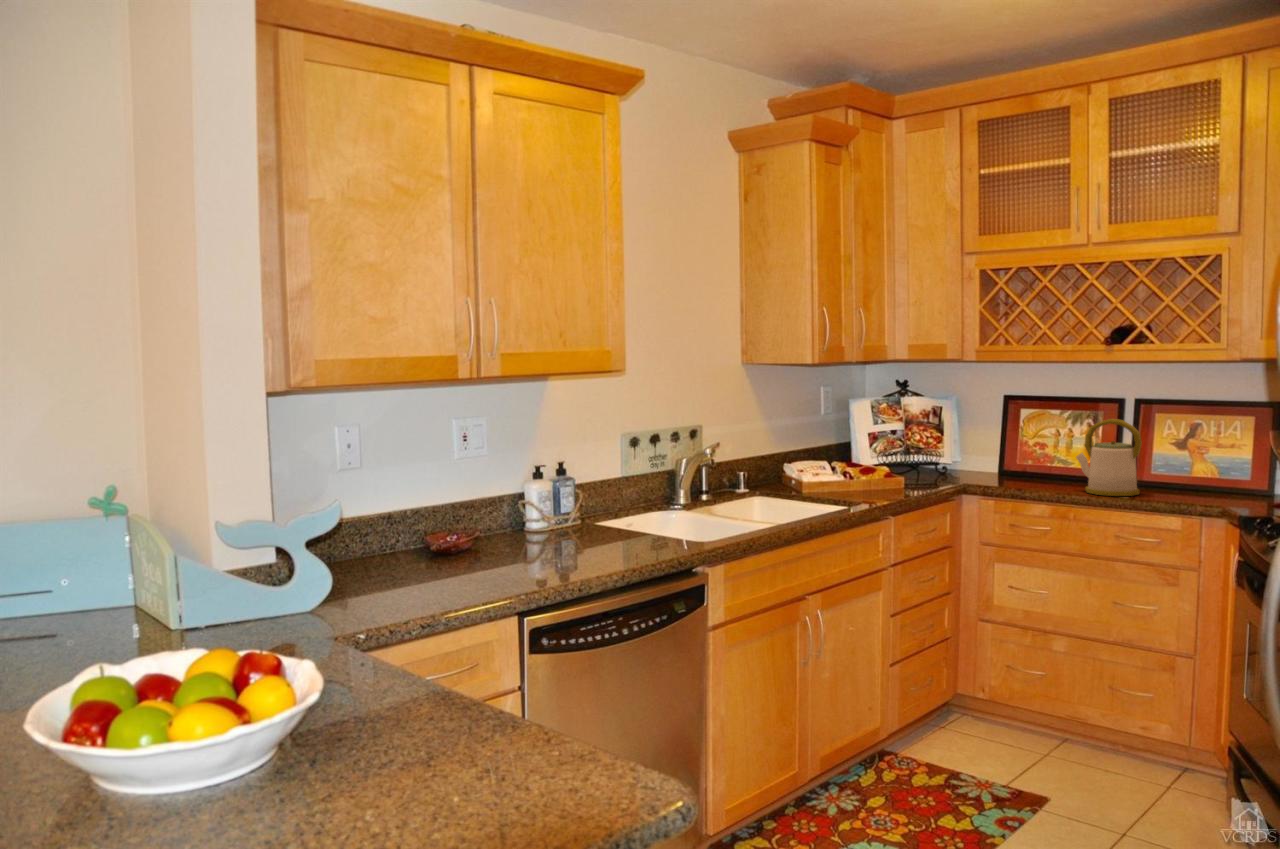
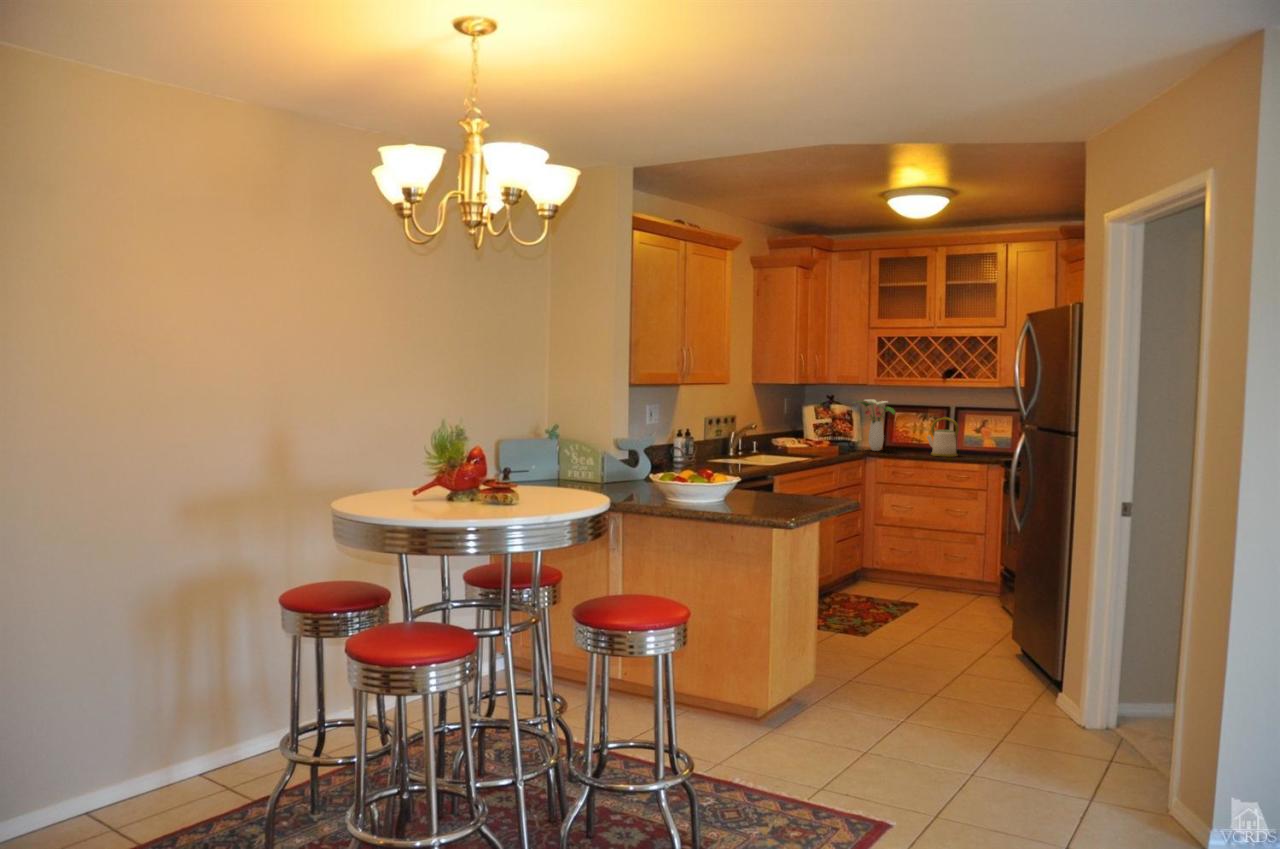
flower arrangement: none [932,386,1014,481] -> present [860,399,895,451]

